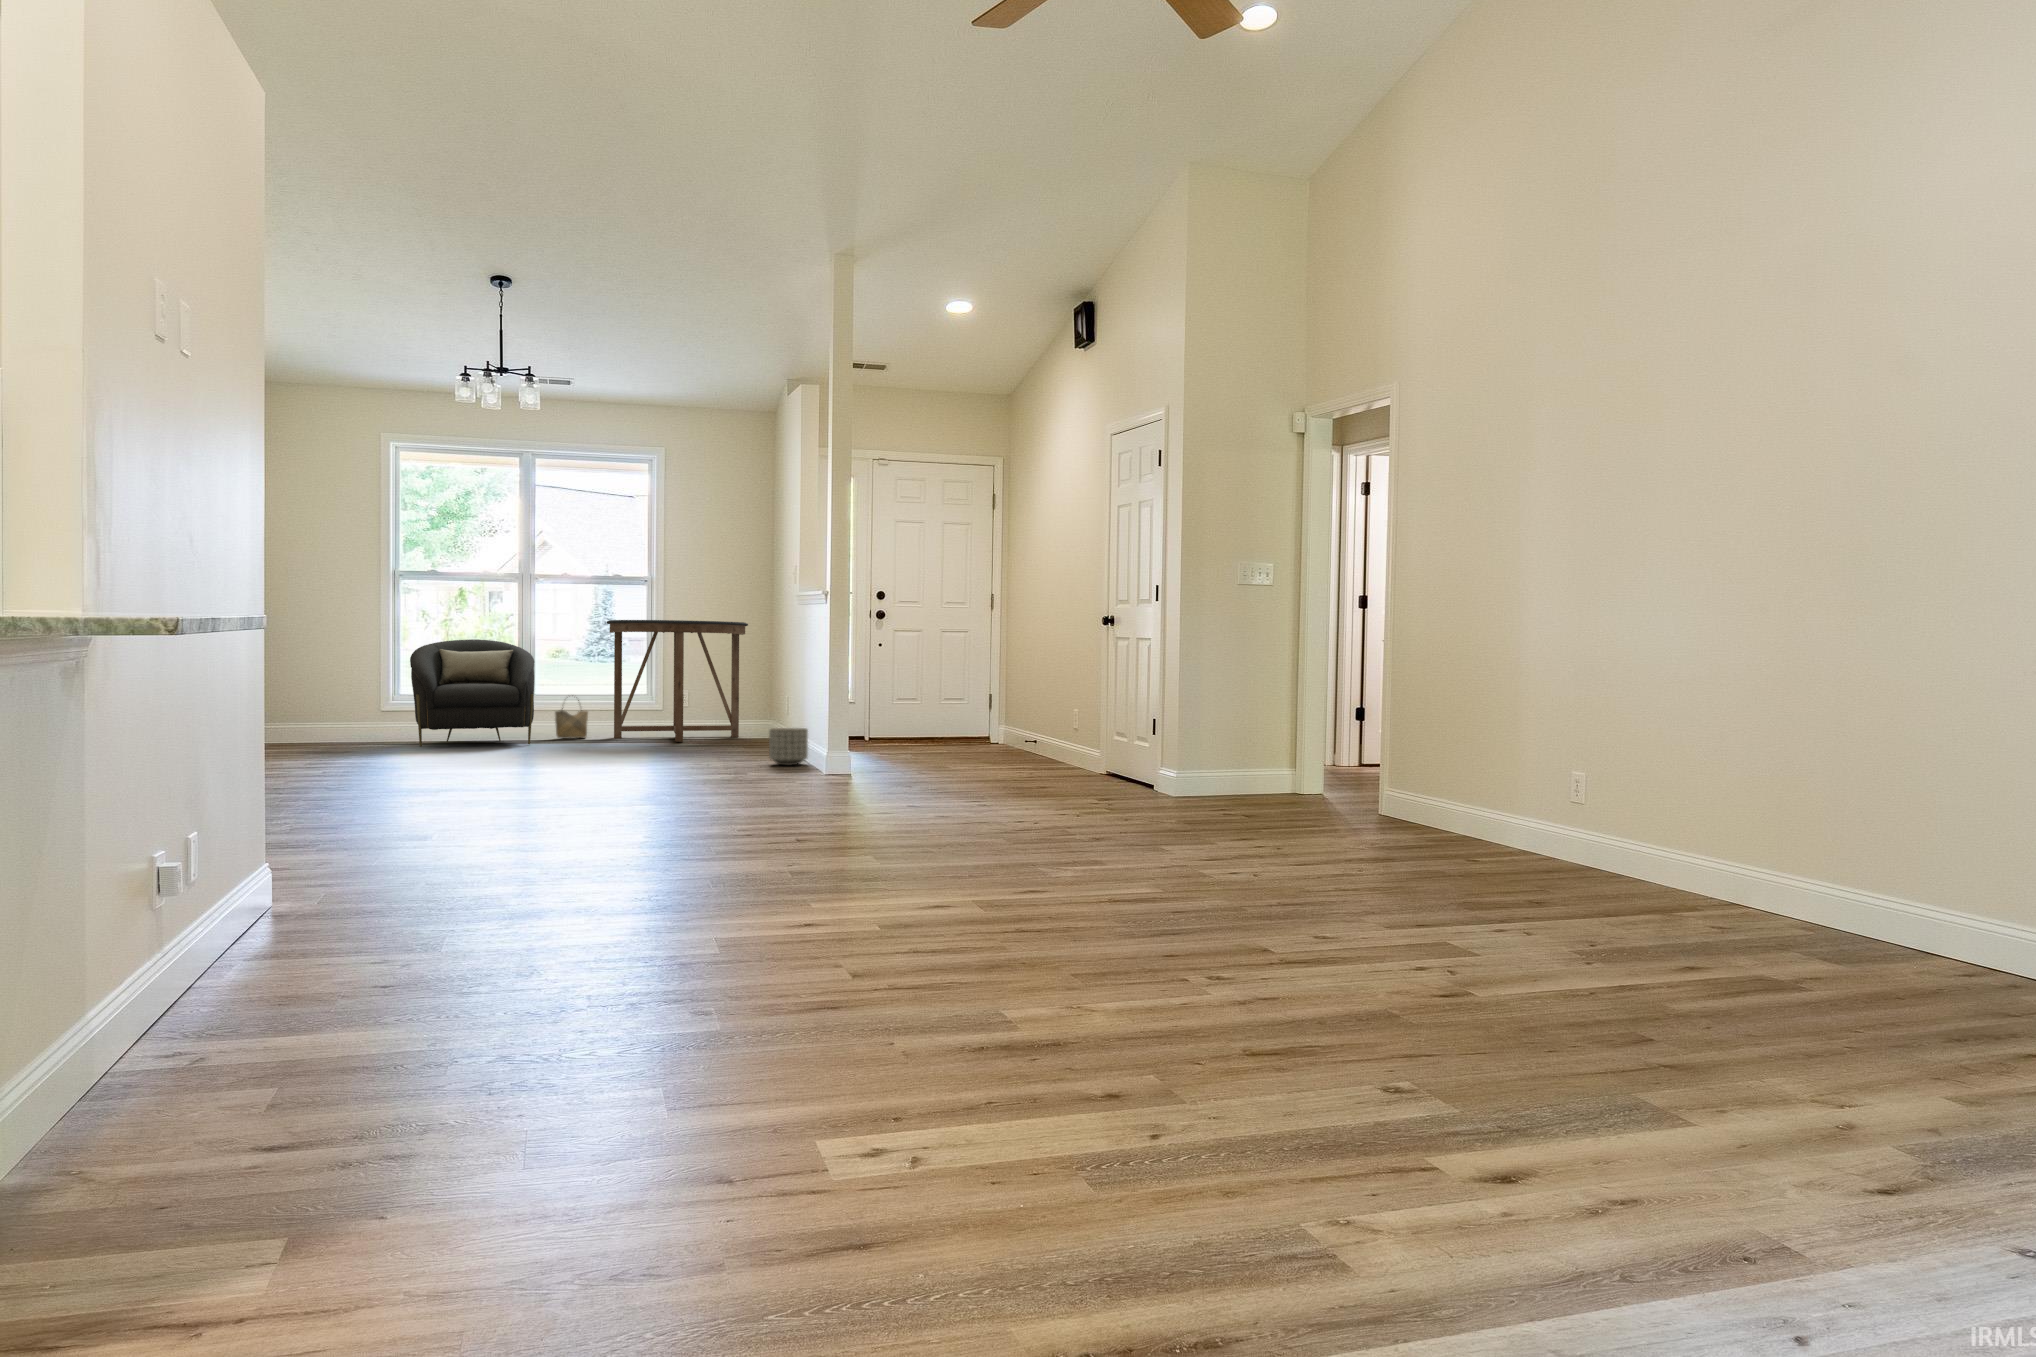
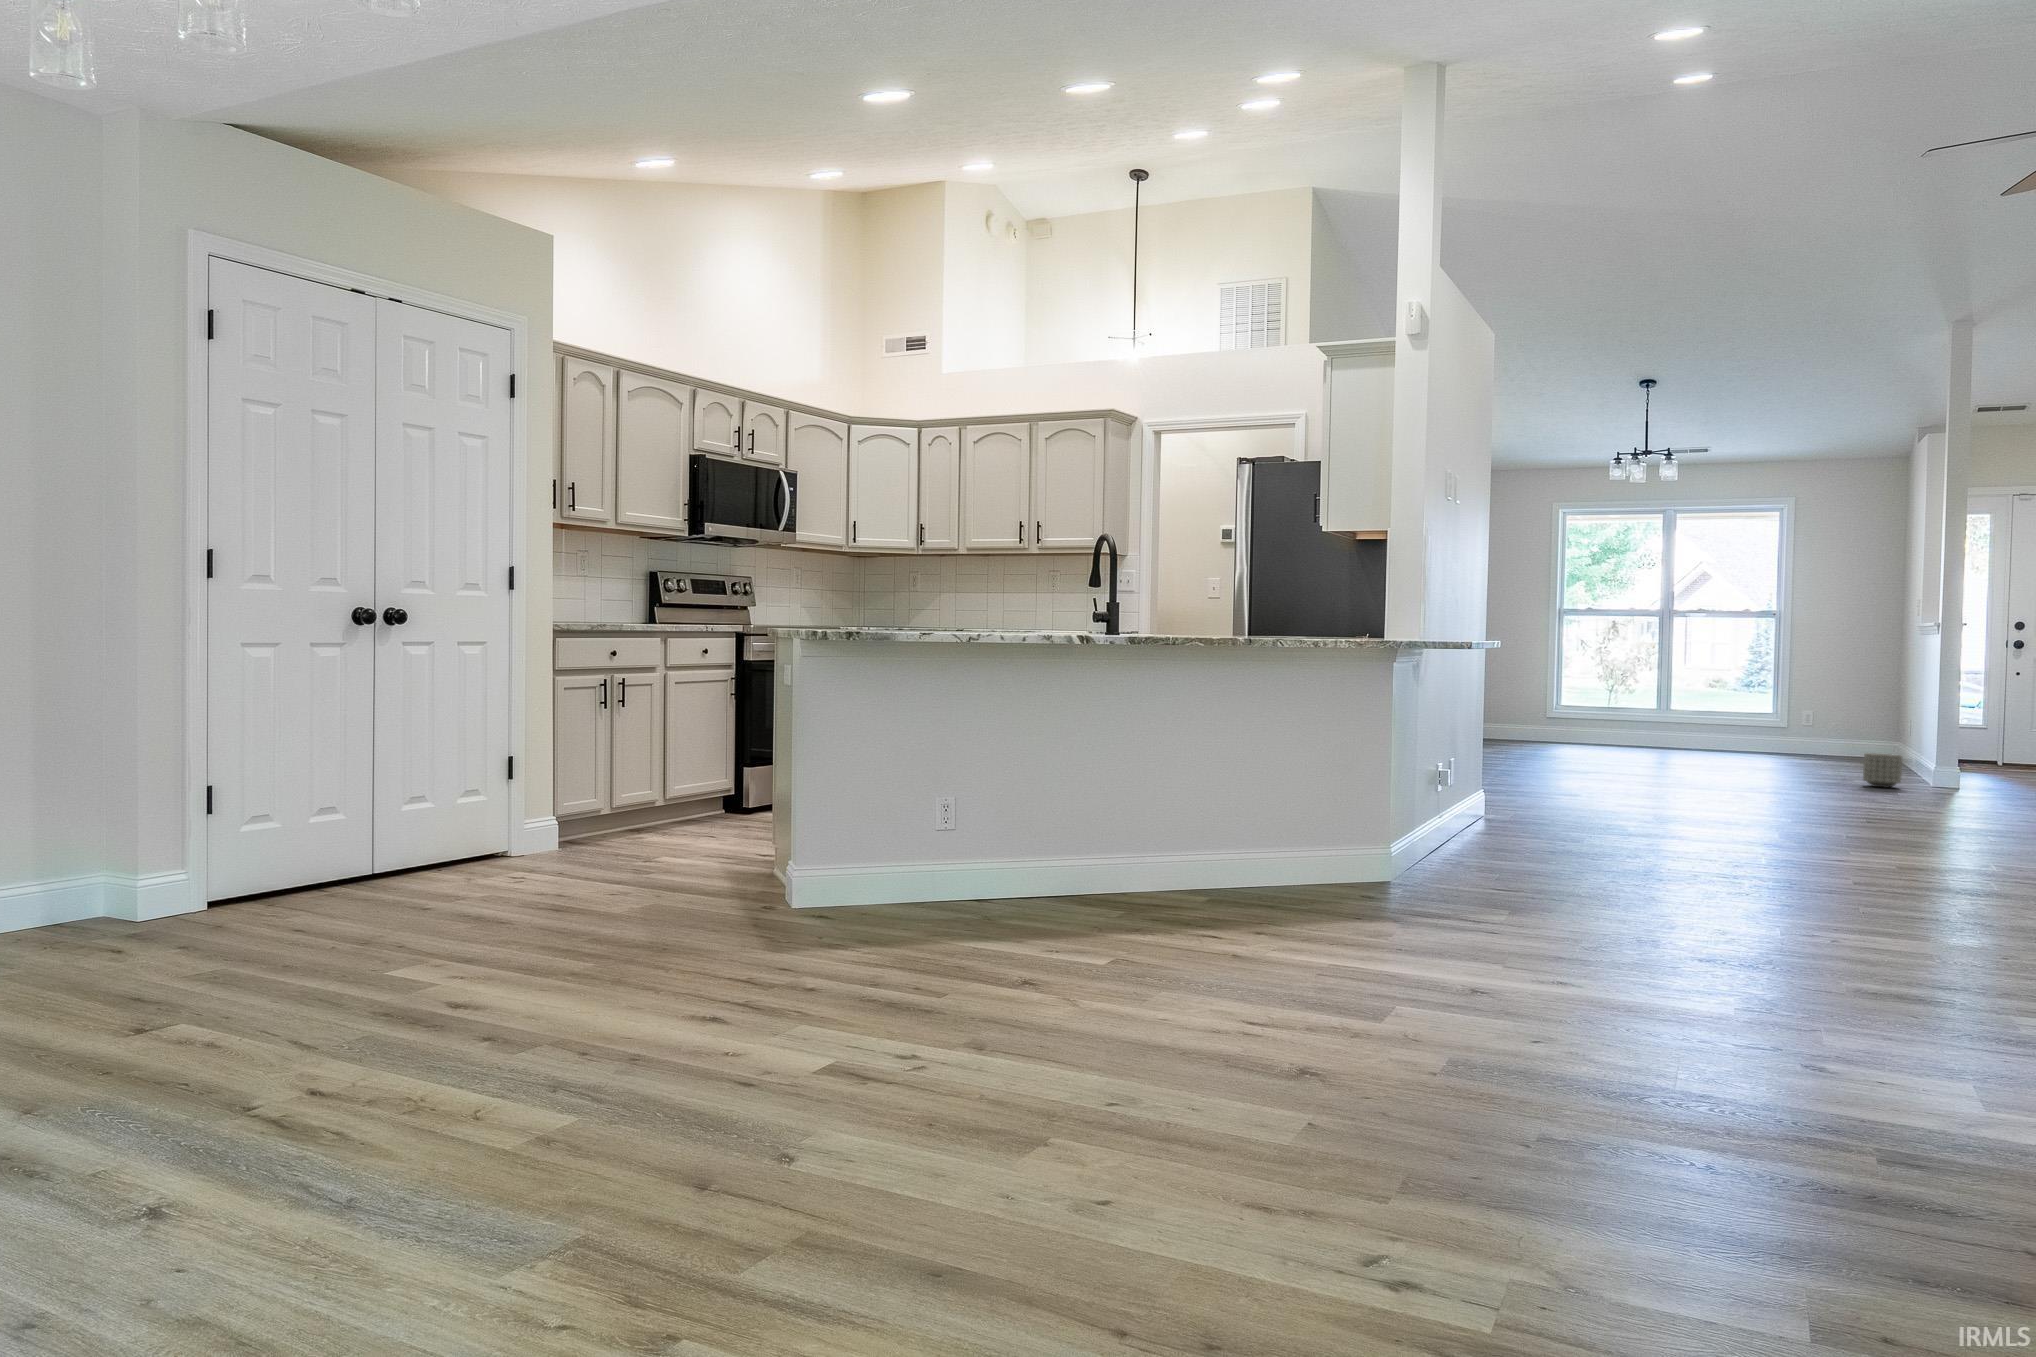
console table: present [607,620,748,742] -> none [1737,649,1878,764]
armchair: present [410,639,534,746] -> none [1569,663,1670,754]
woven basket: present [555,700,588,739] -> none [1687,714,1718,753]

